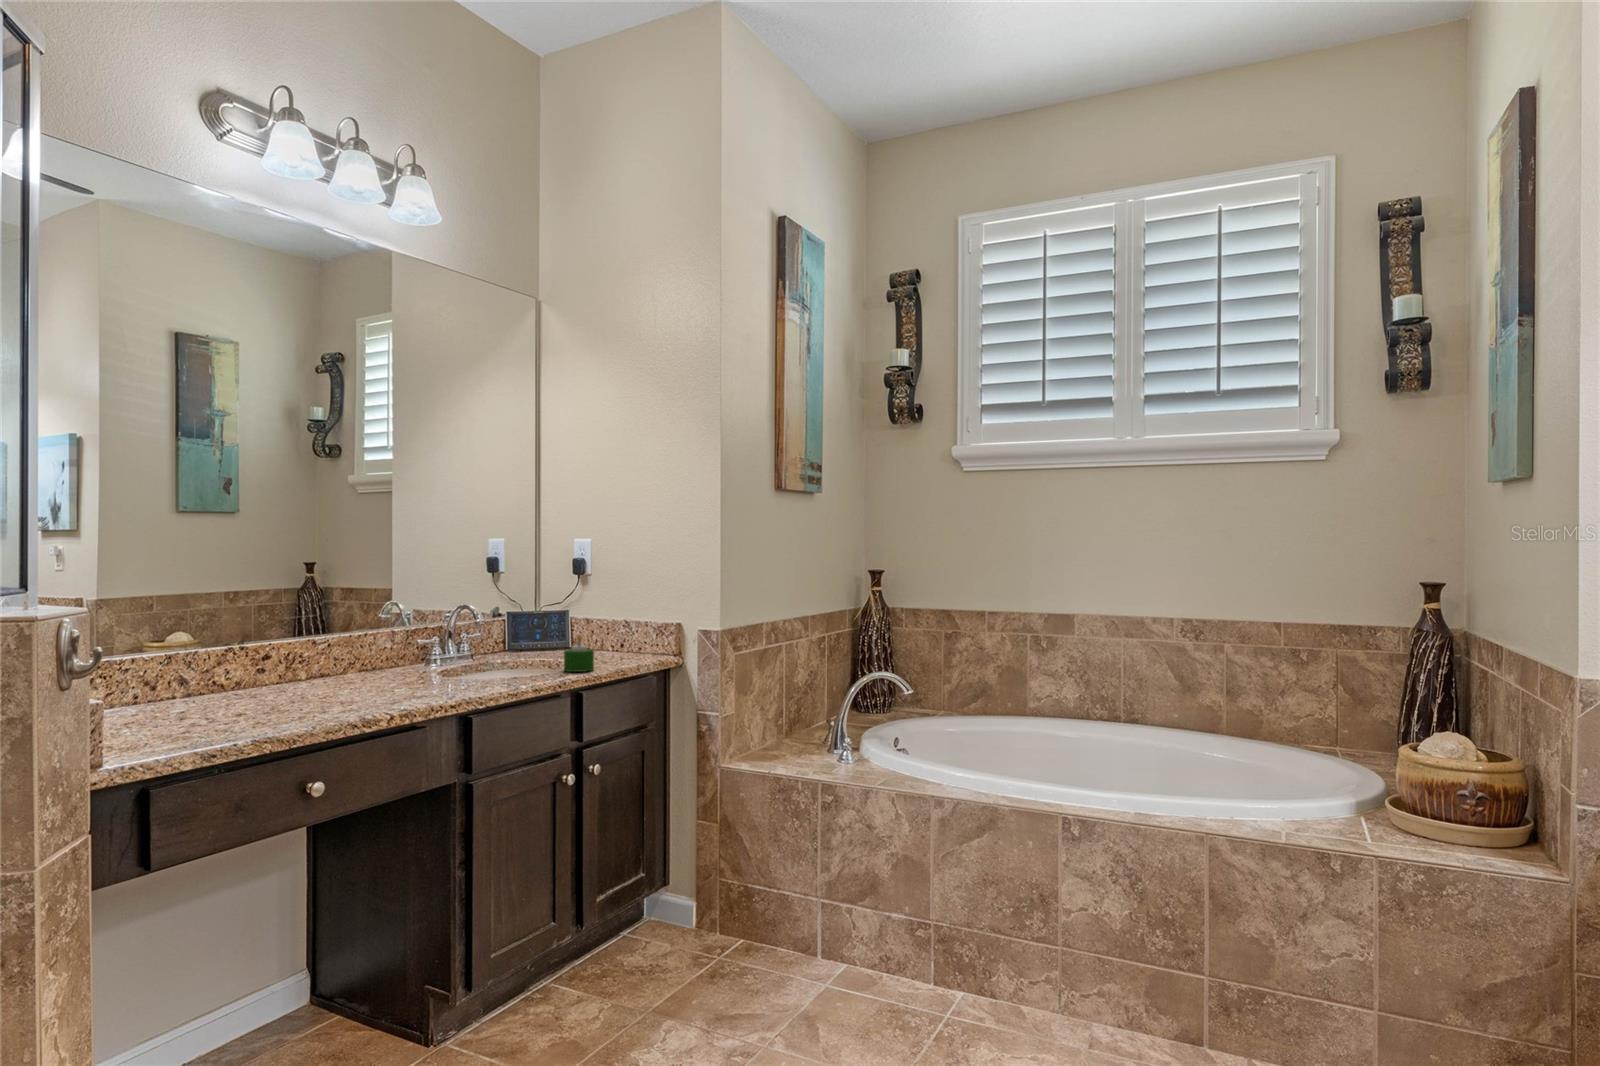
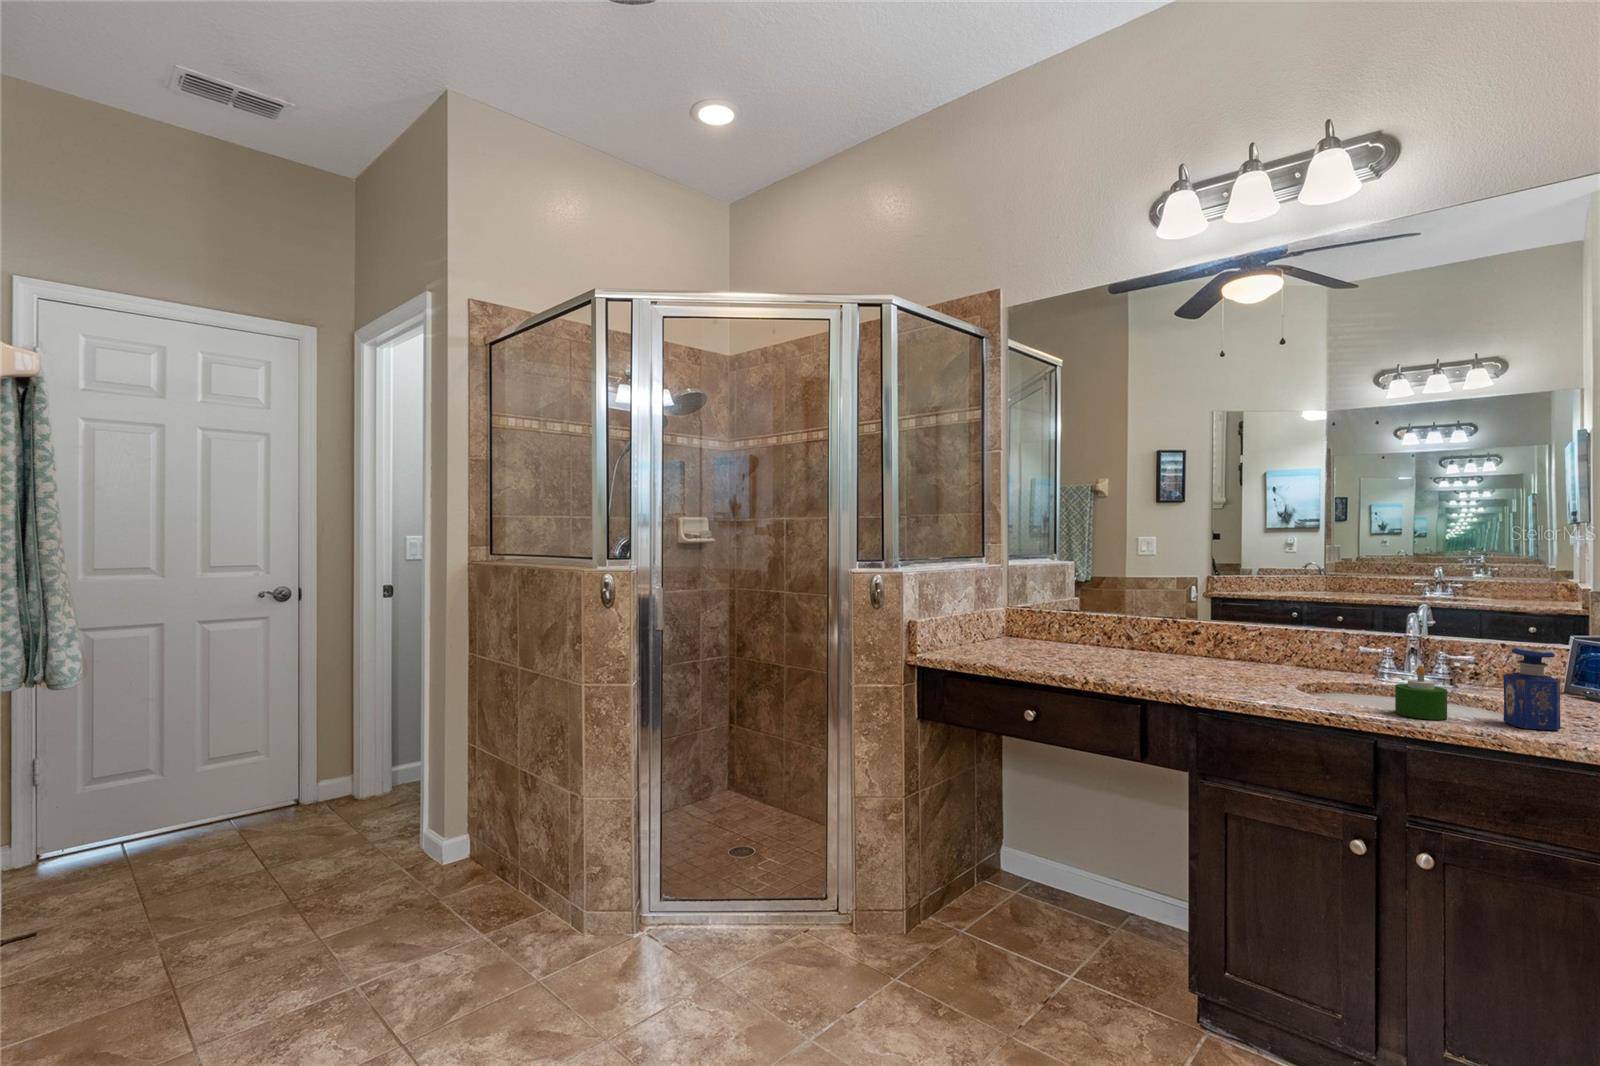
perfume bottle: none [592,613,619,664] -> present [1503,647,1561,730]

